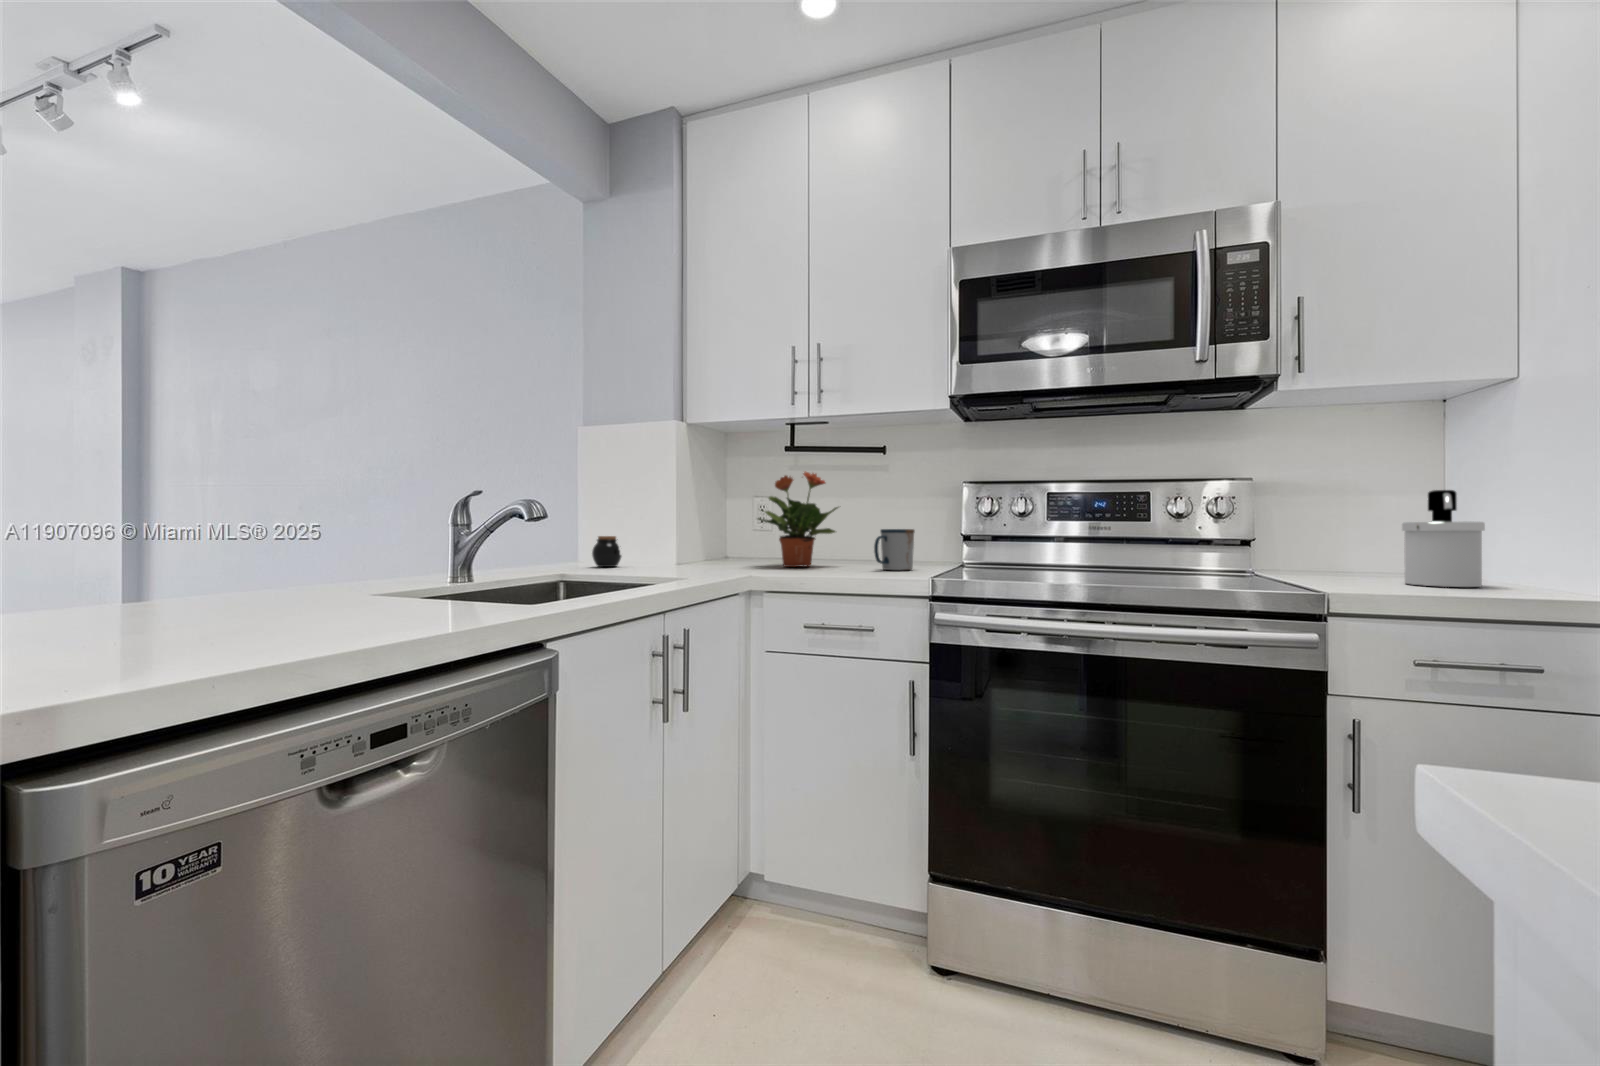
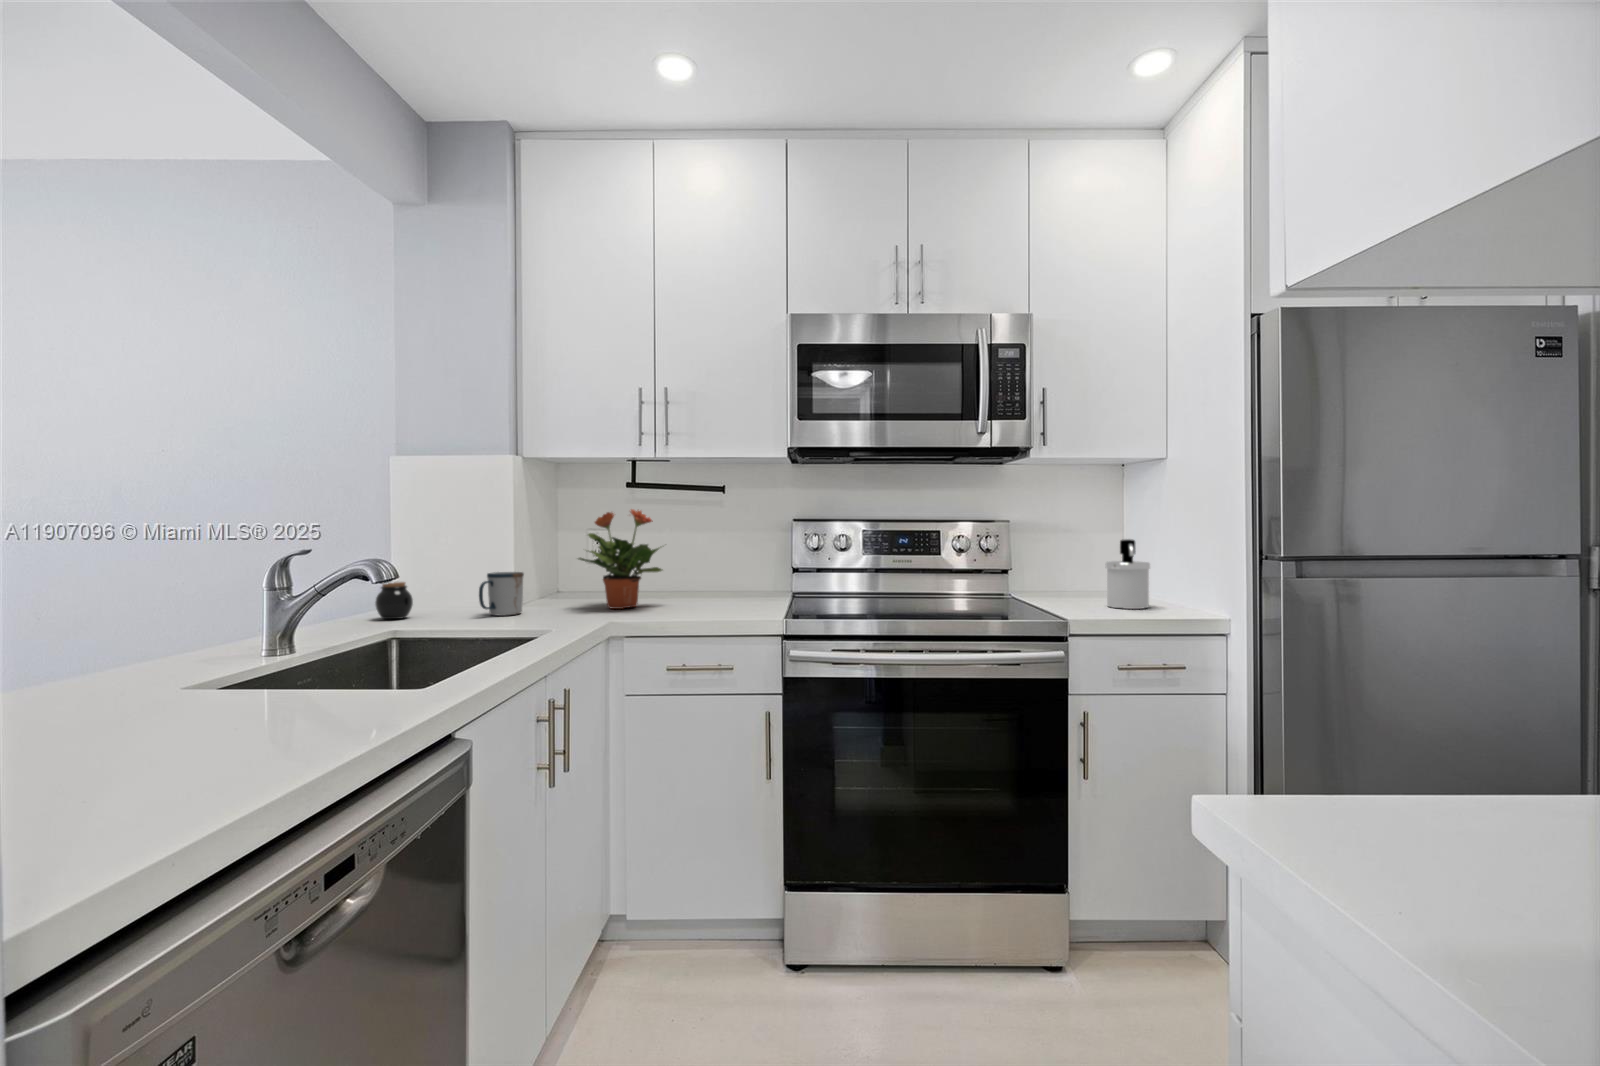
mug: present [874,529,915,570] -> present [479,572,524,616]

